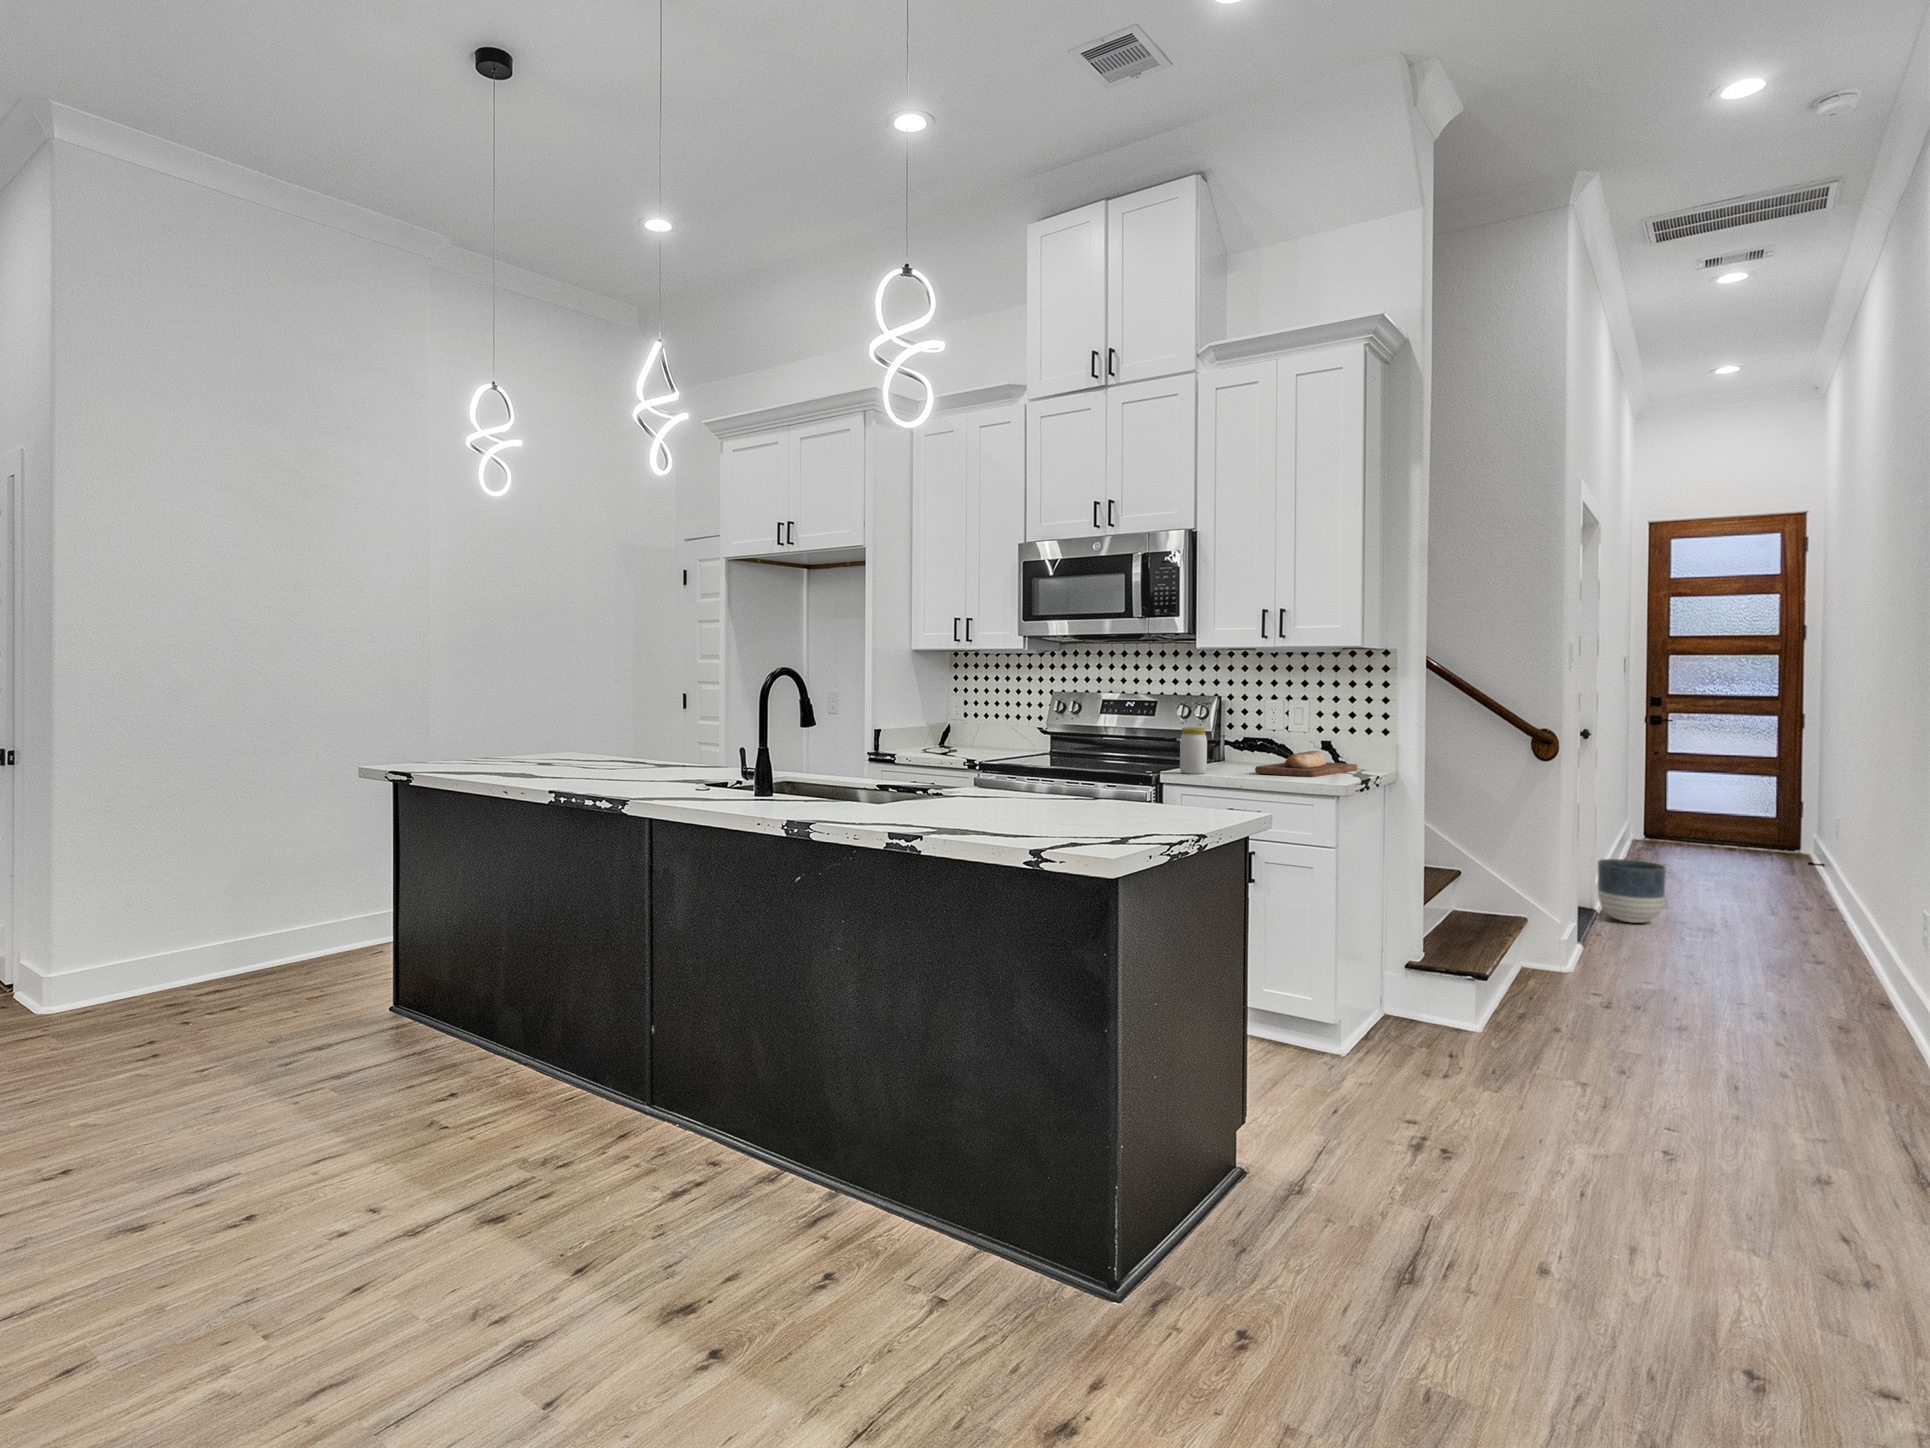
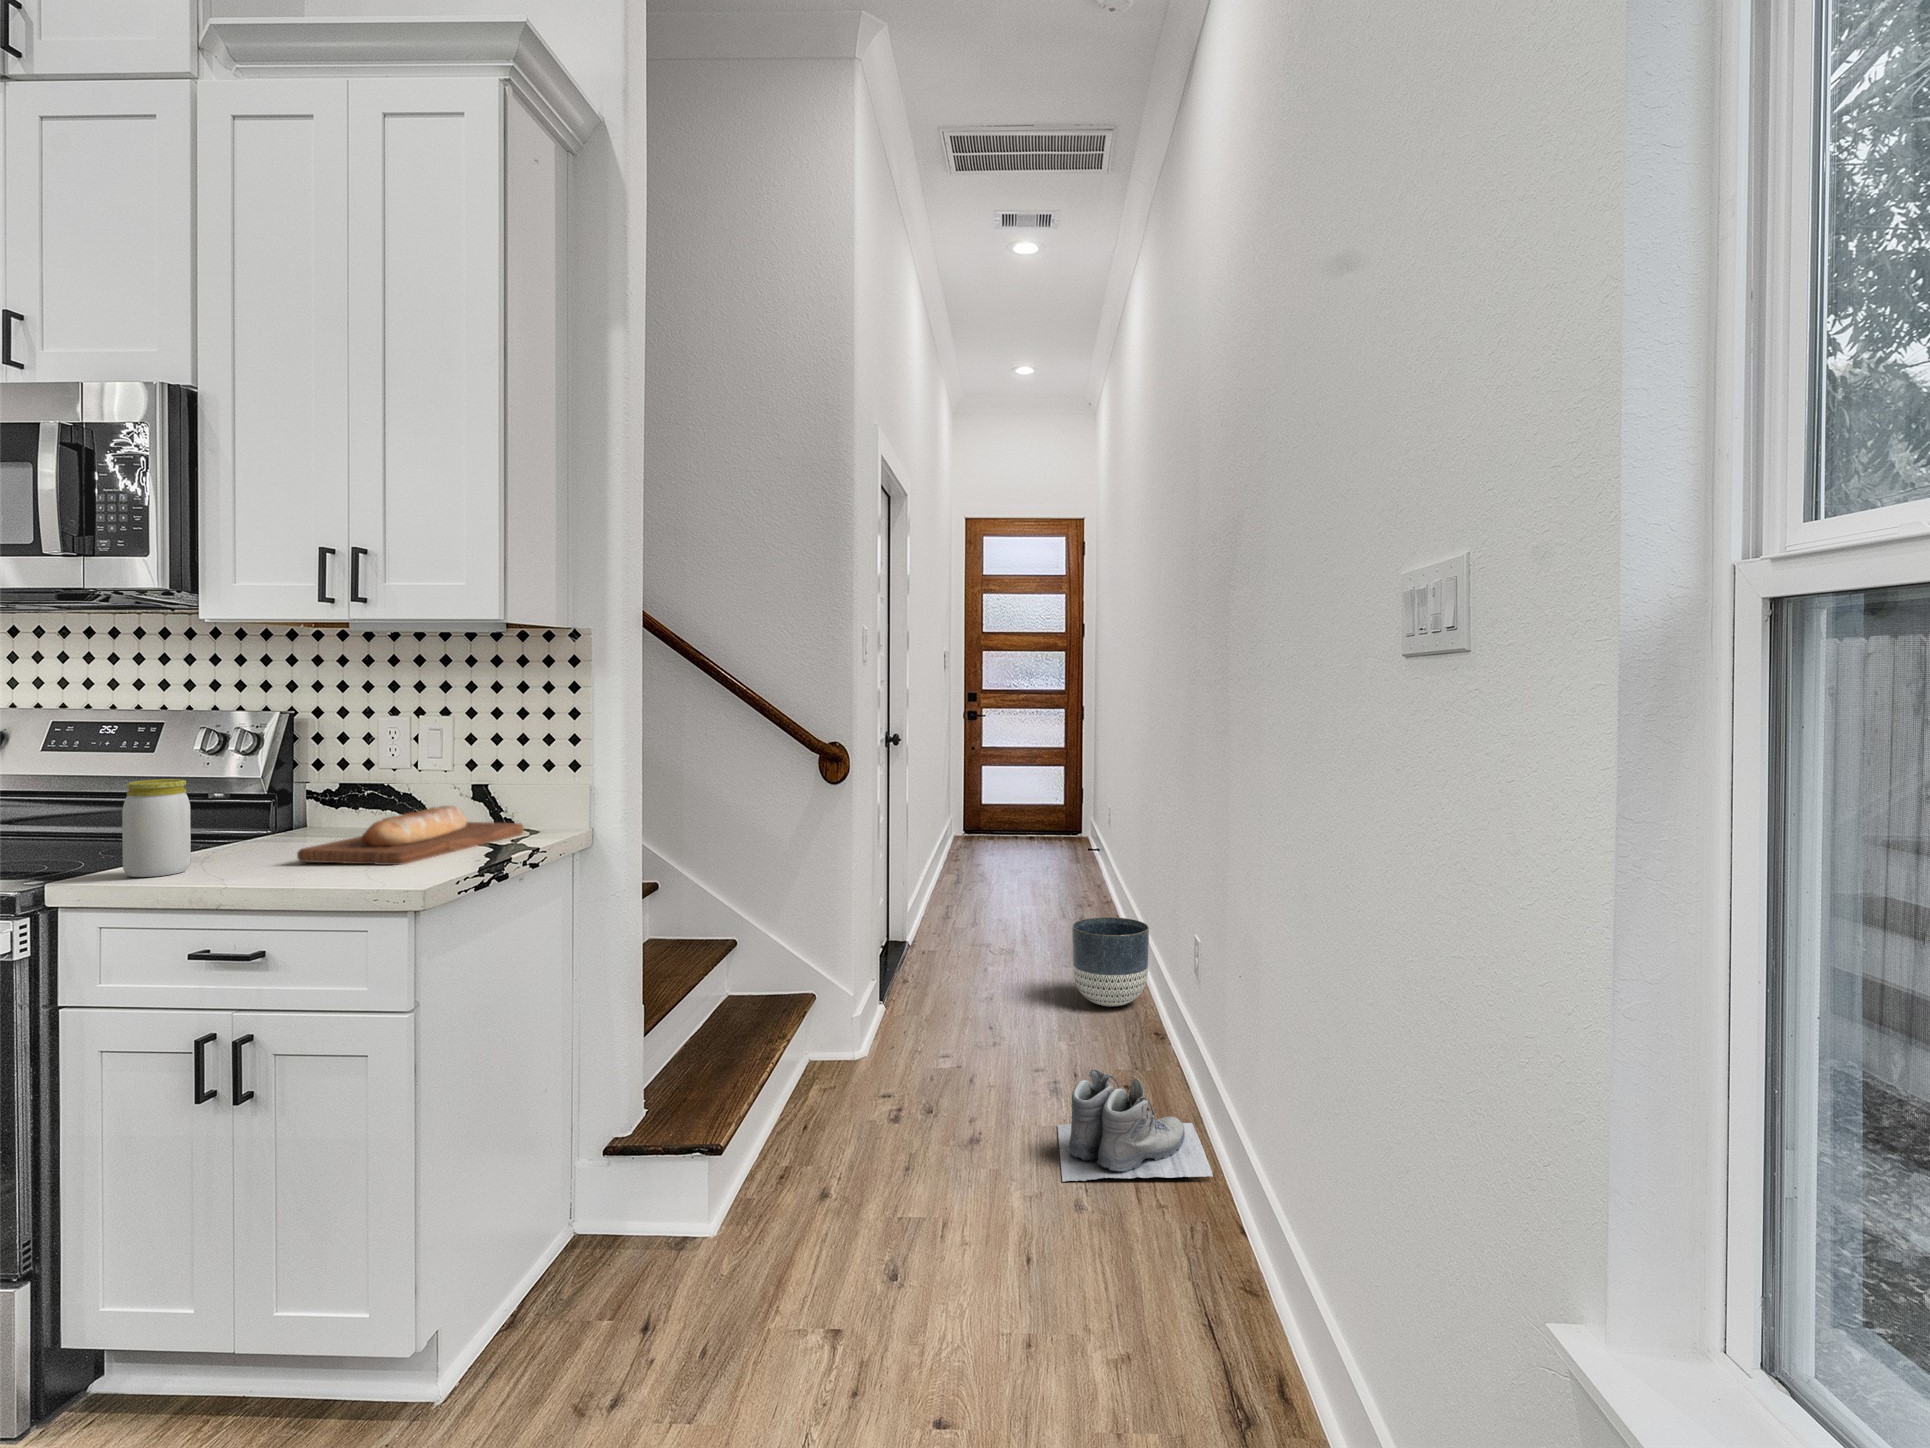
planter: present [1598,859,1666,923] -> present [1072,917,1149,1006]
boots: none [1755,993,1914,1087] -> present [1057,1069,1213,1182]

